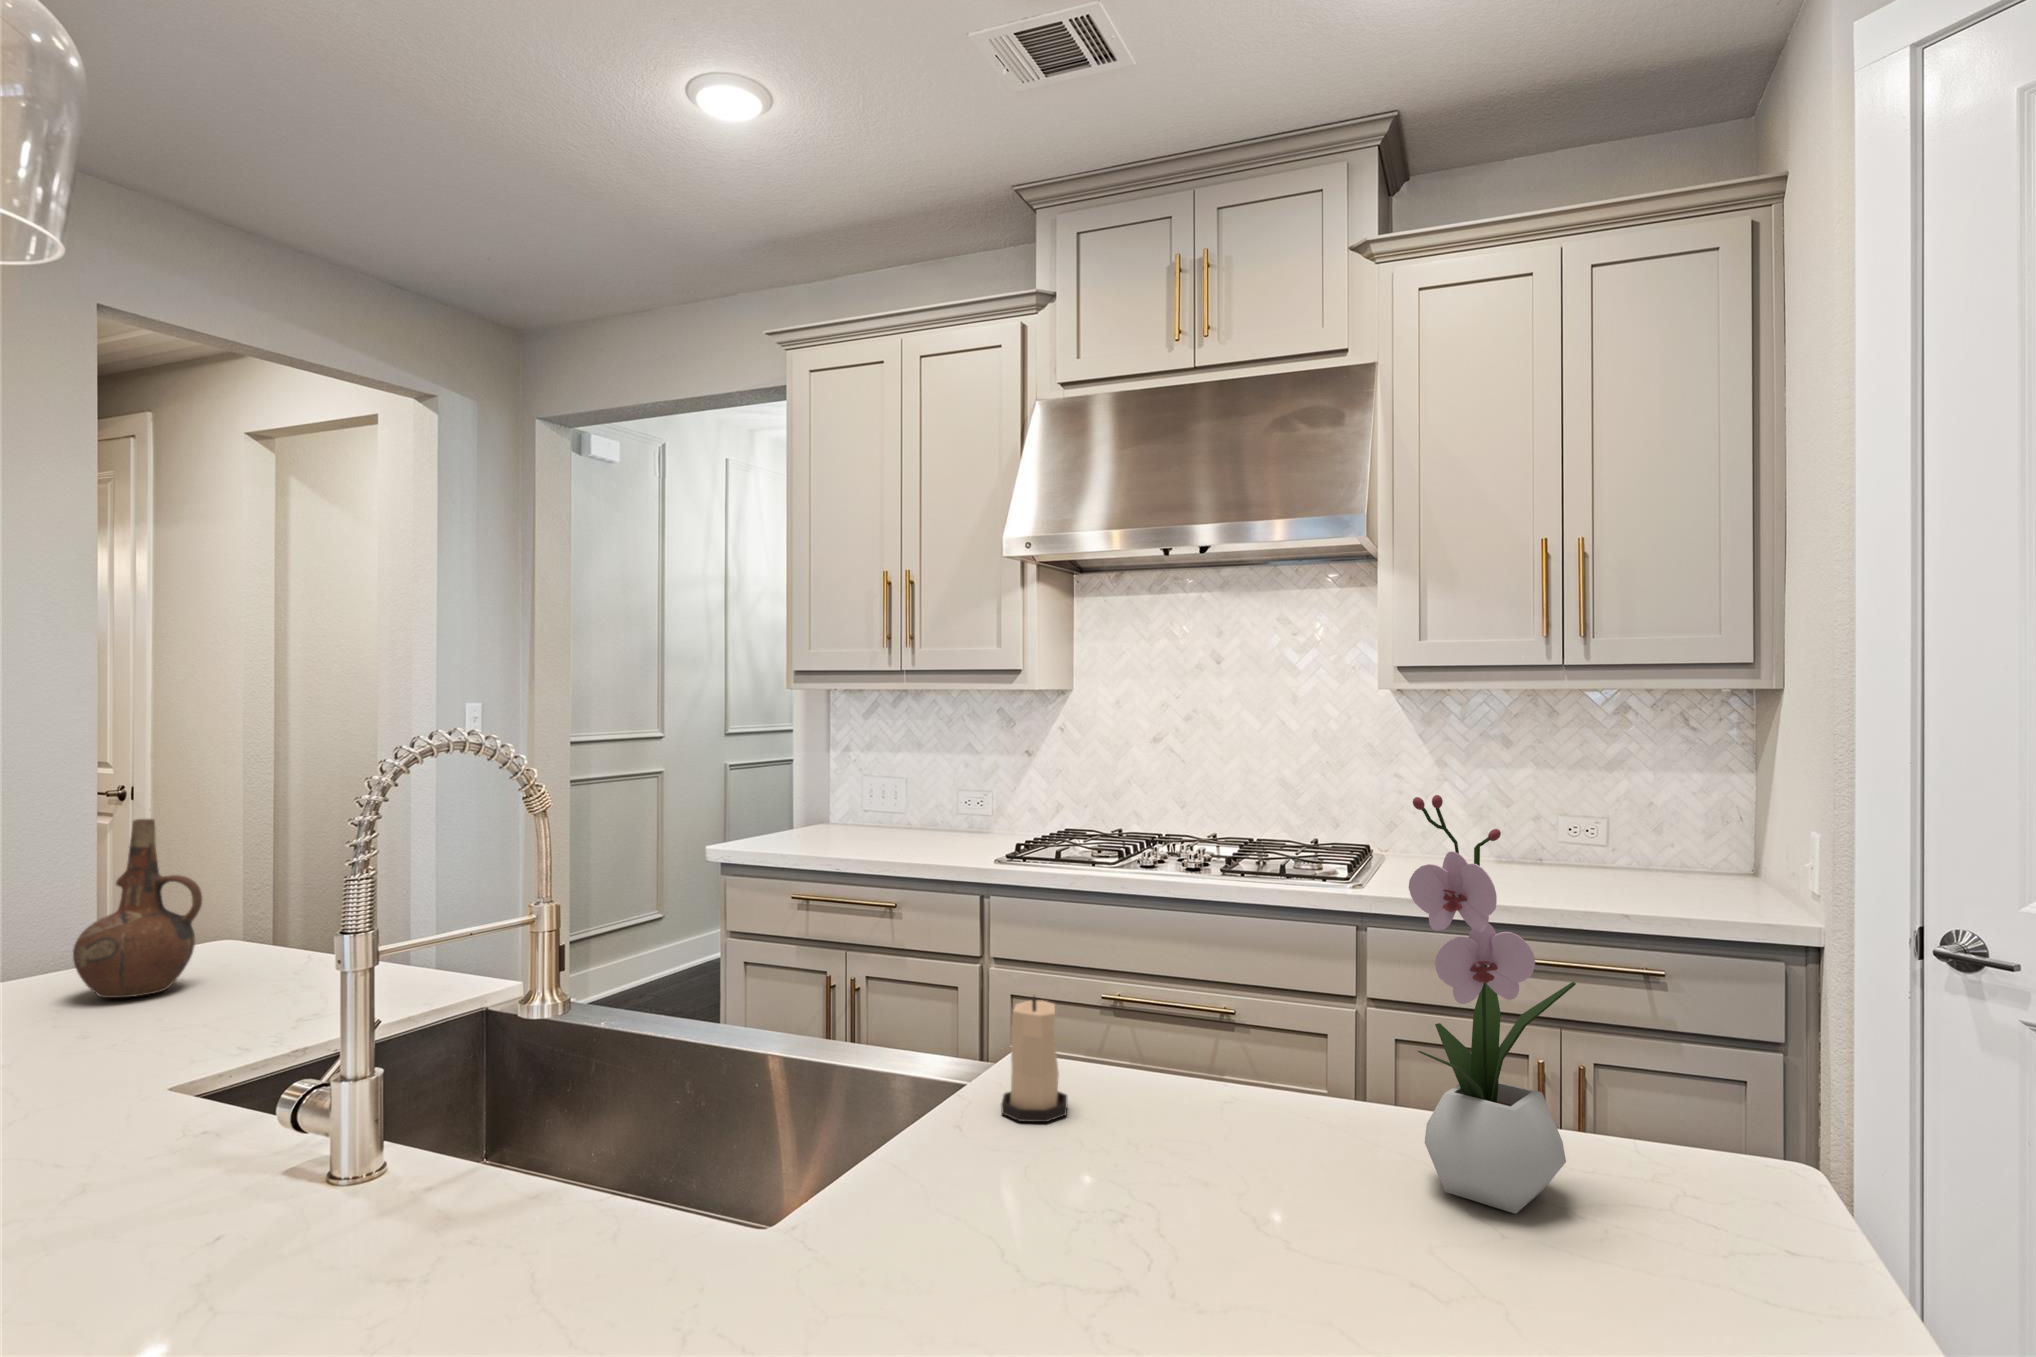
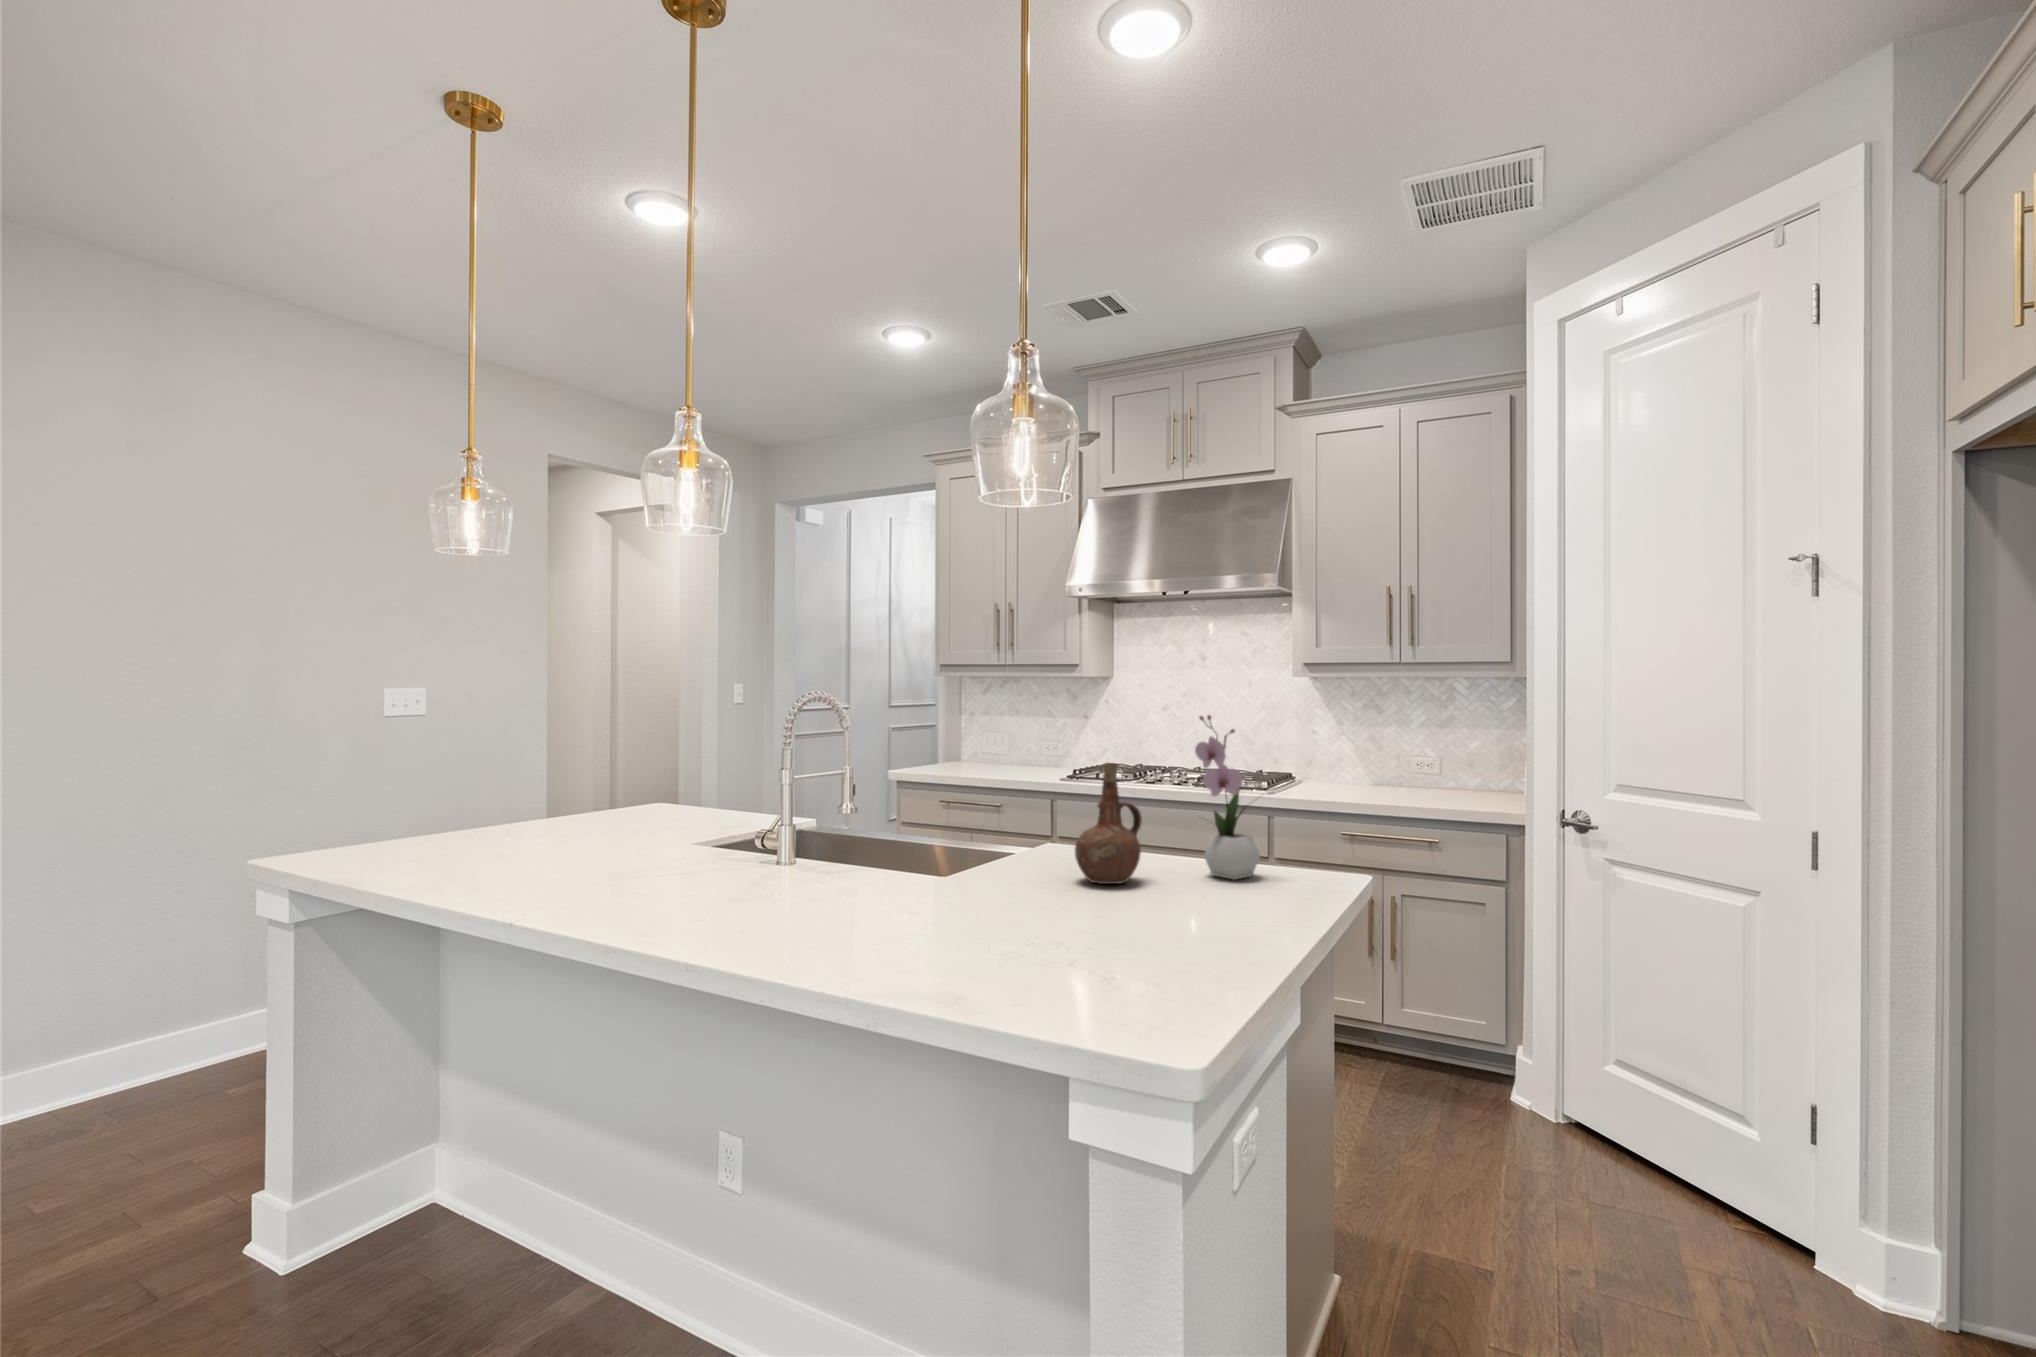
ceramic pitcher: present [73,819,202,998] -> present [1075,763,1142,884]
candle: present [1001,997,1067,1122] -> none [1038,805,1068,858]

